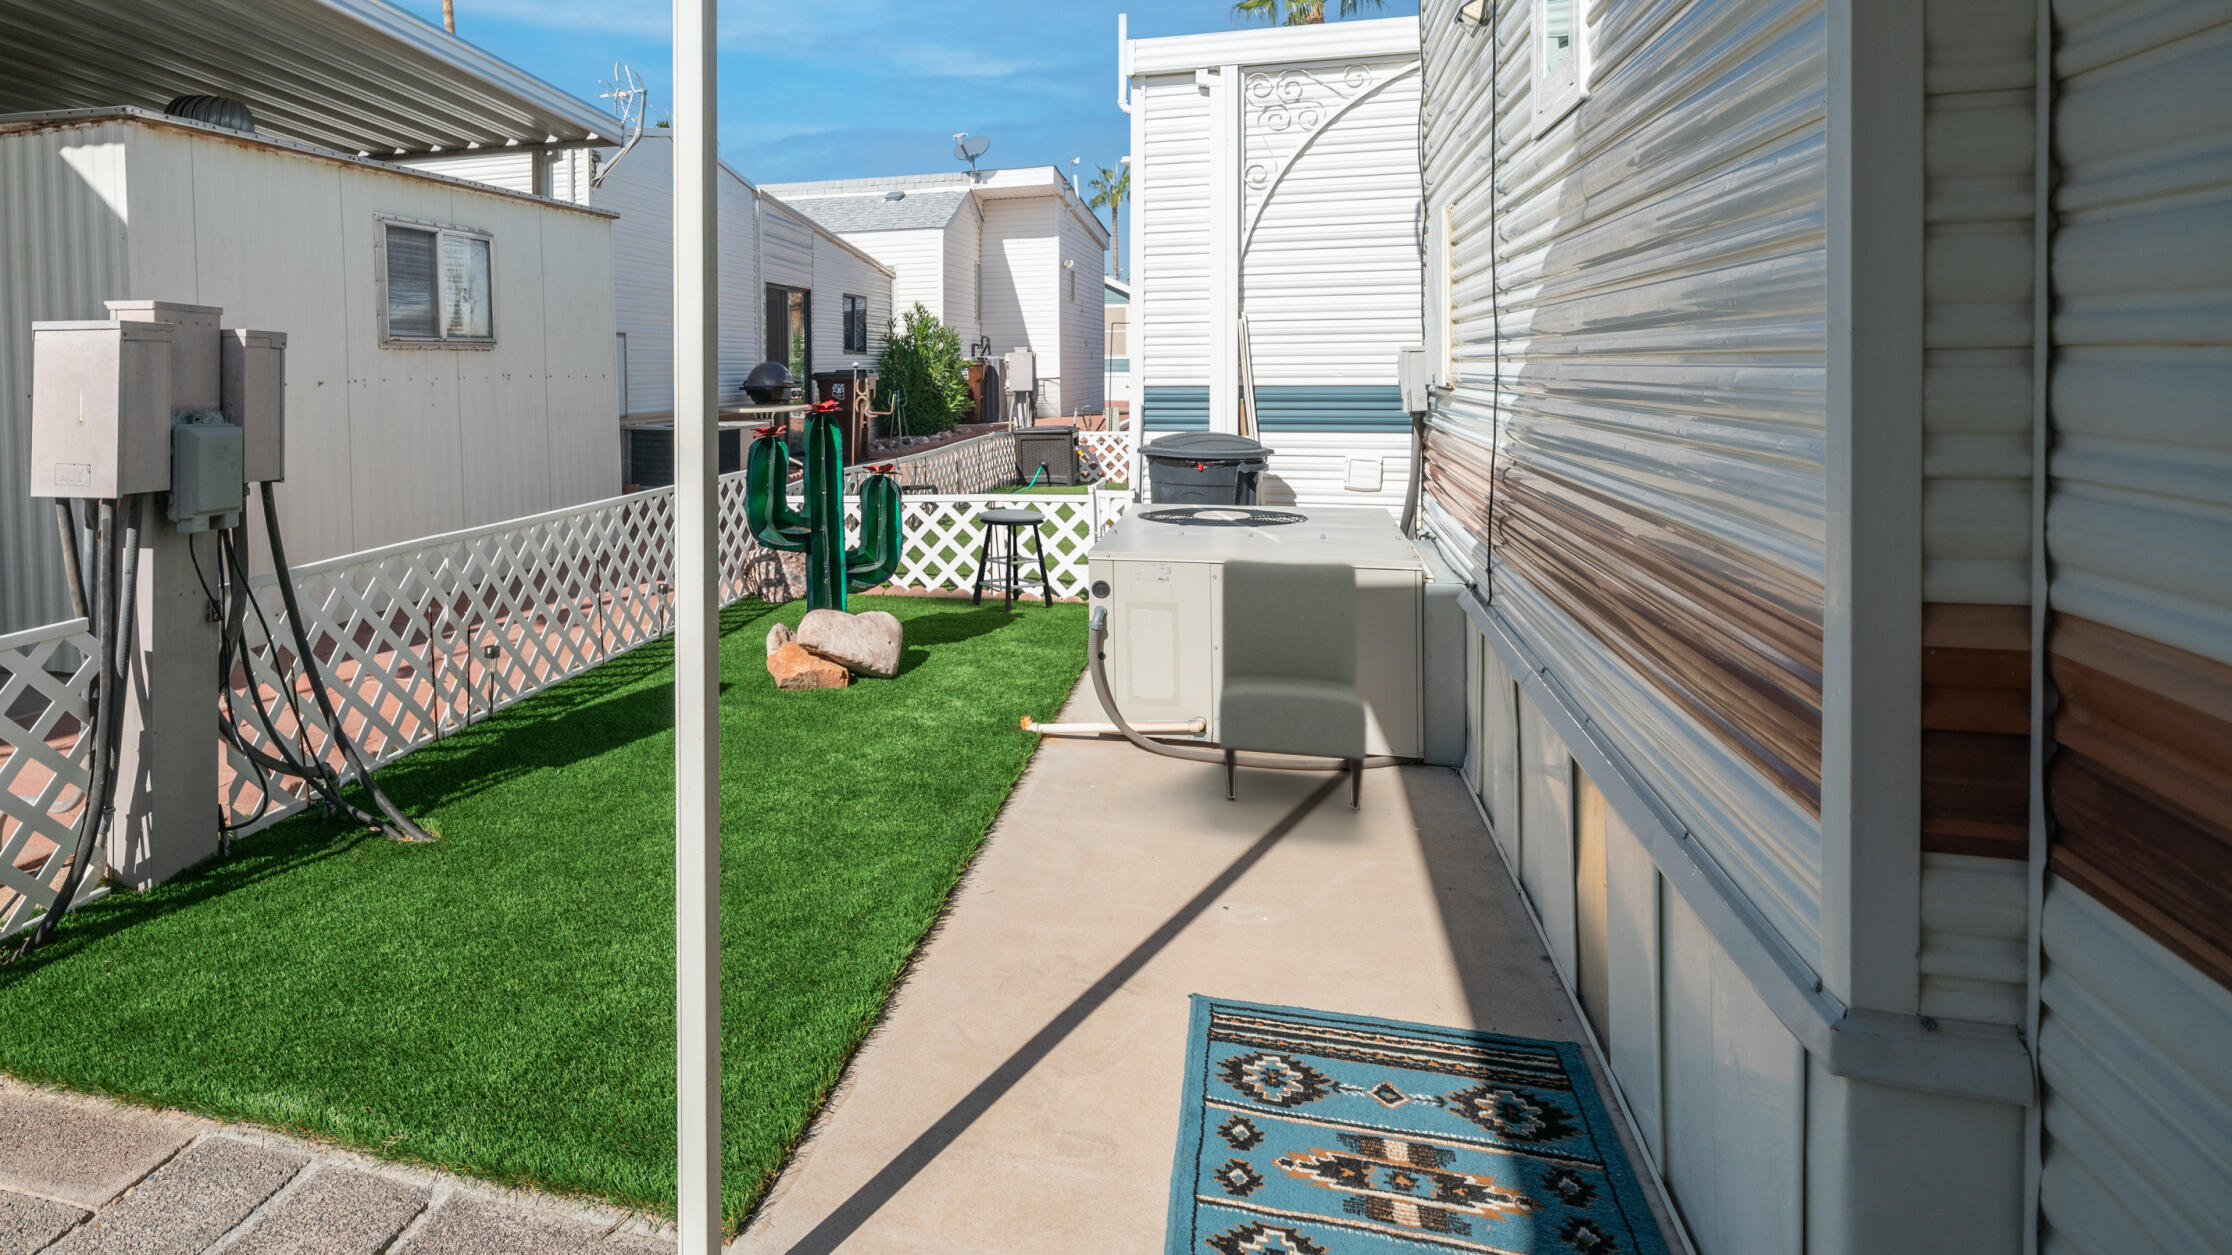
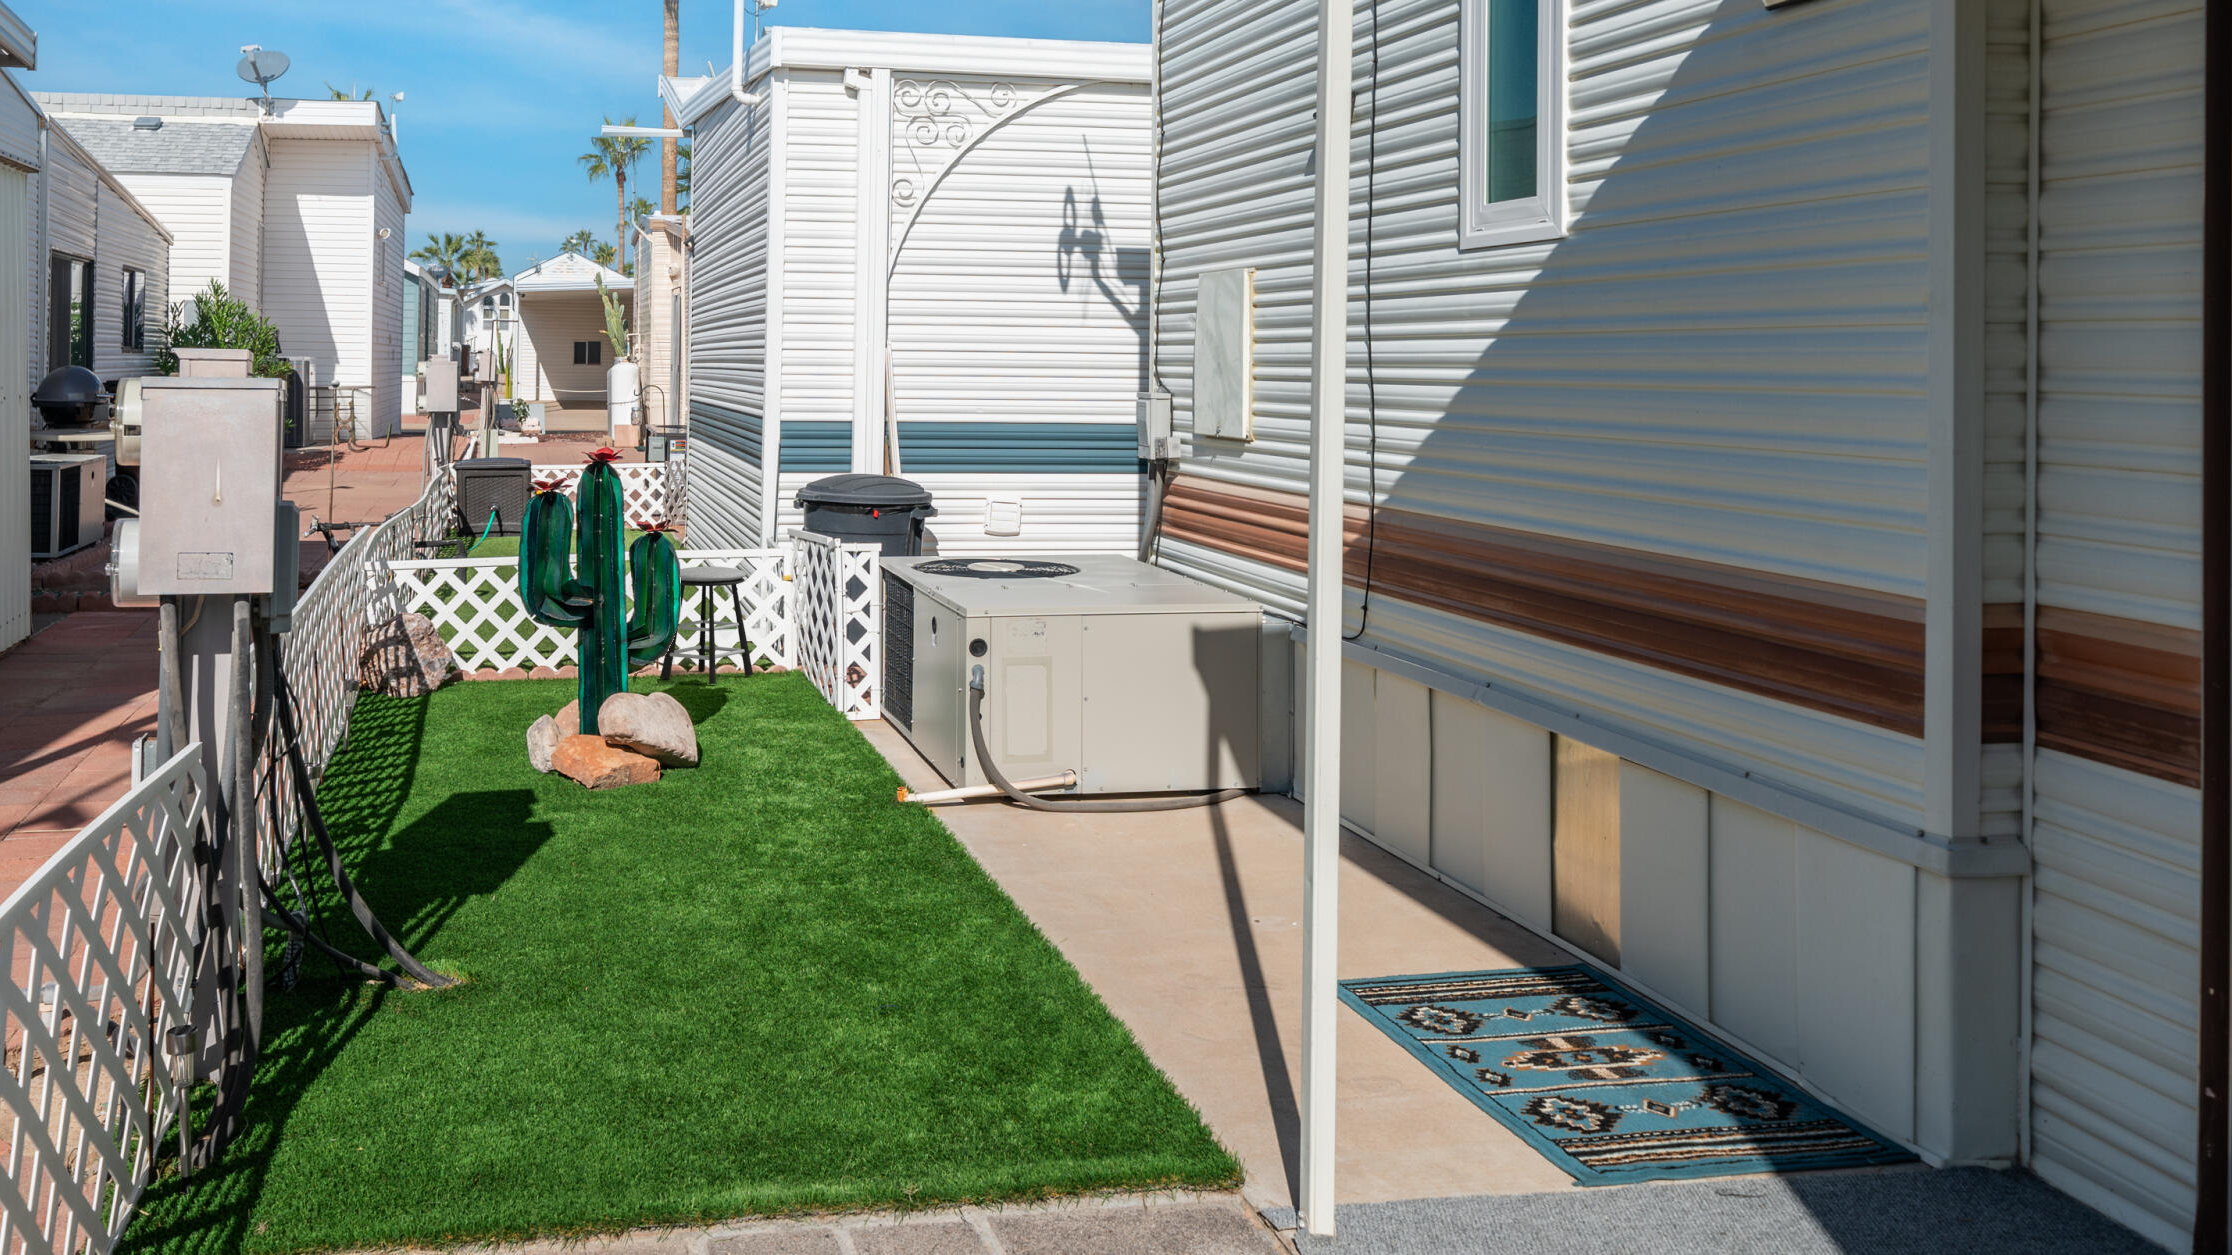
chair: present [1219,560,1366,810] -> none [1099,607,1266,835]

